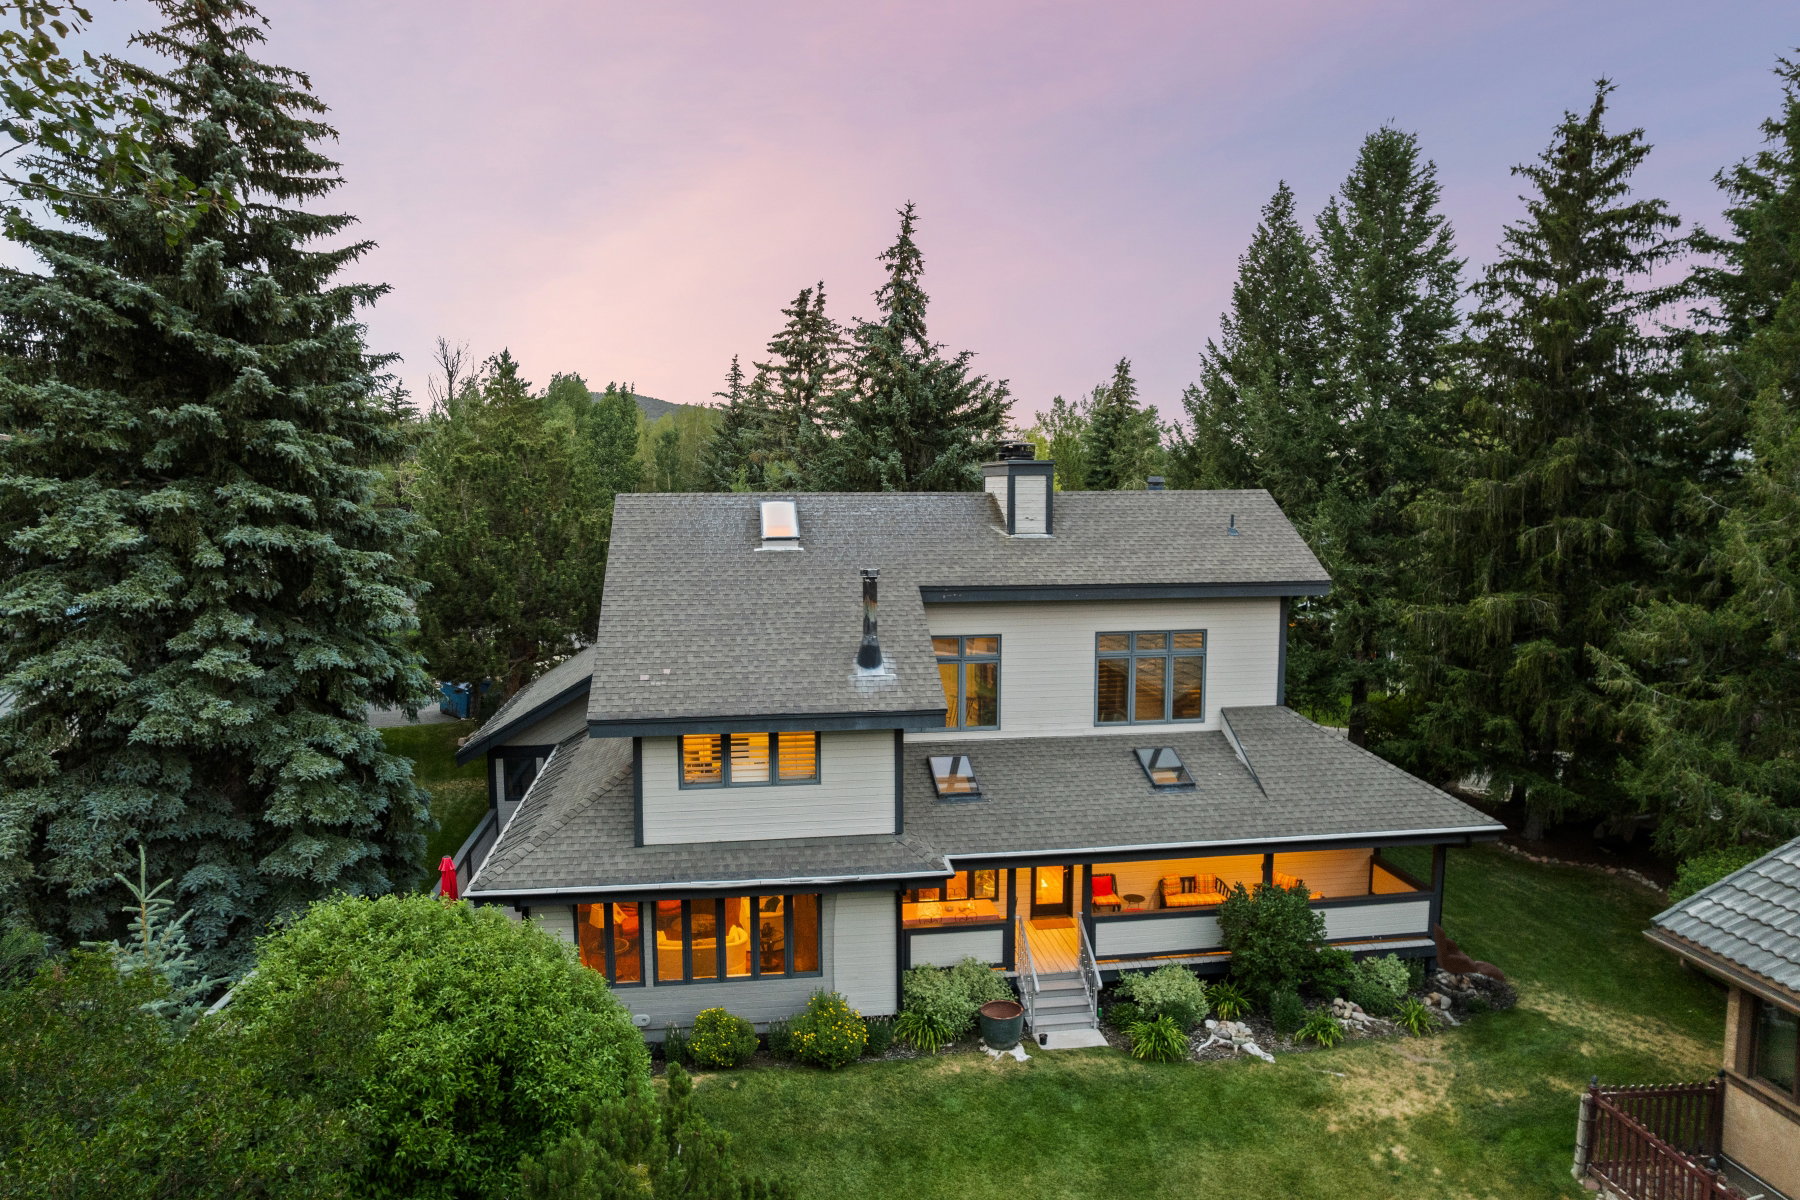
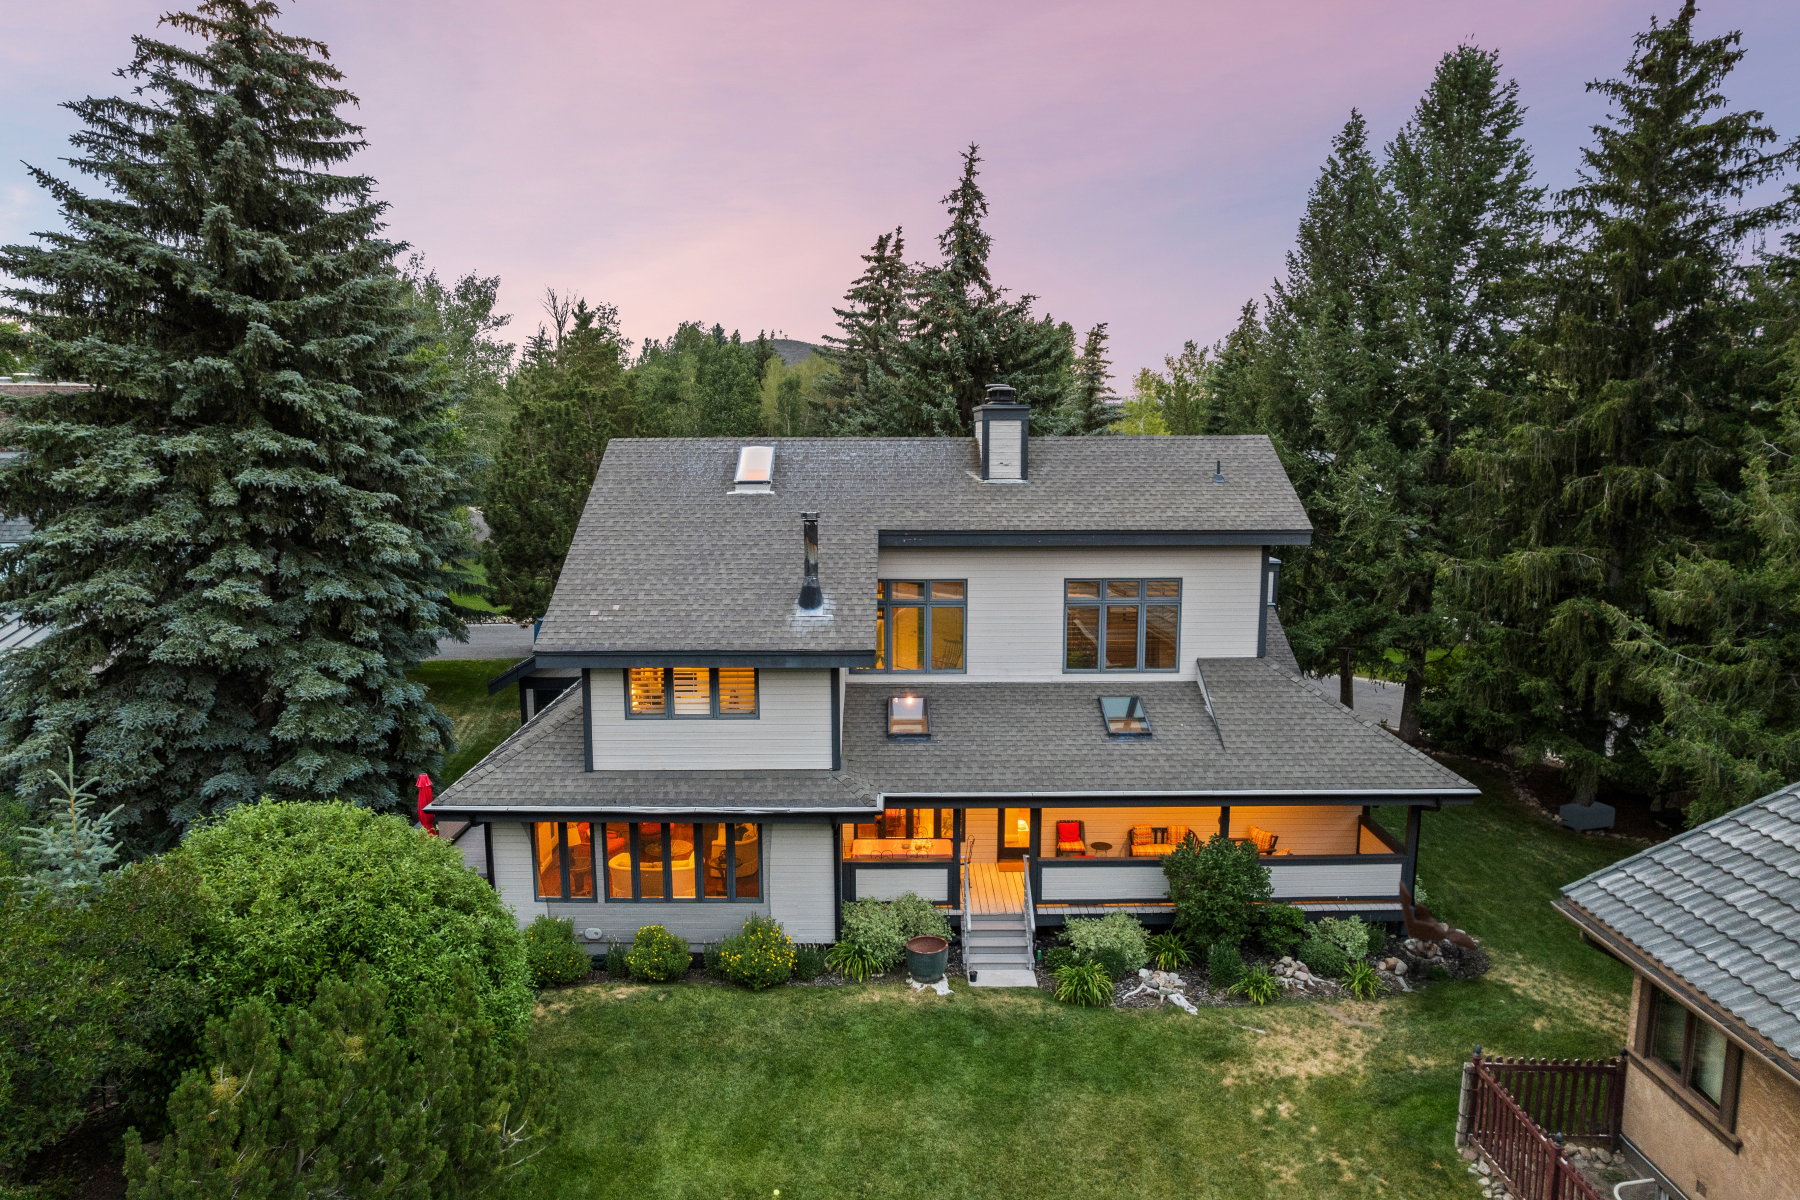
bench: none [1529,830,1578,861] -> present [1558,802,1615,833]

